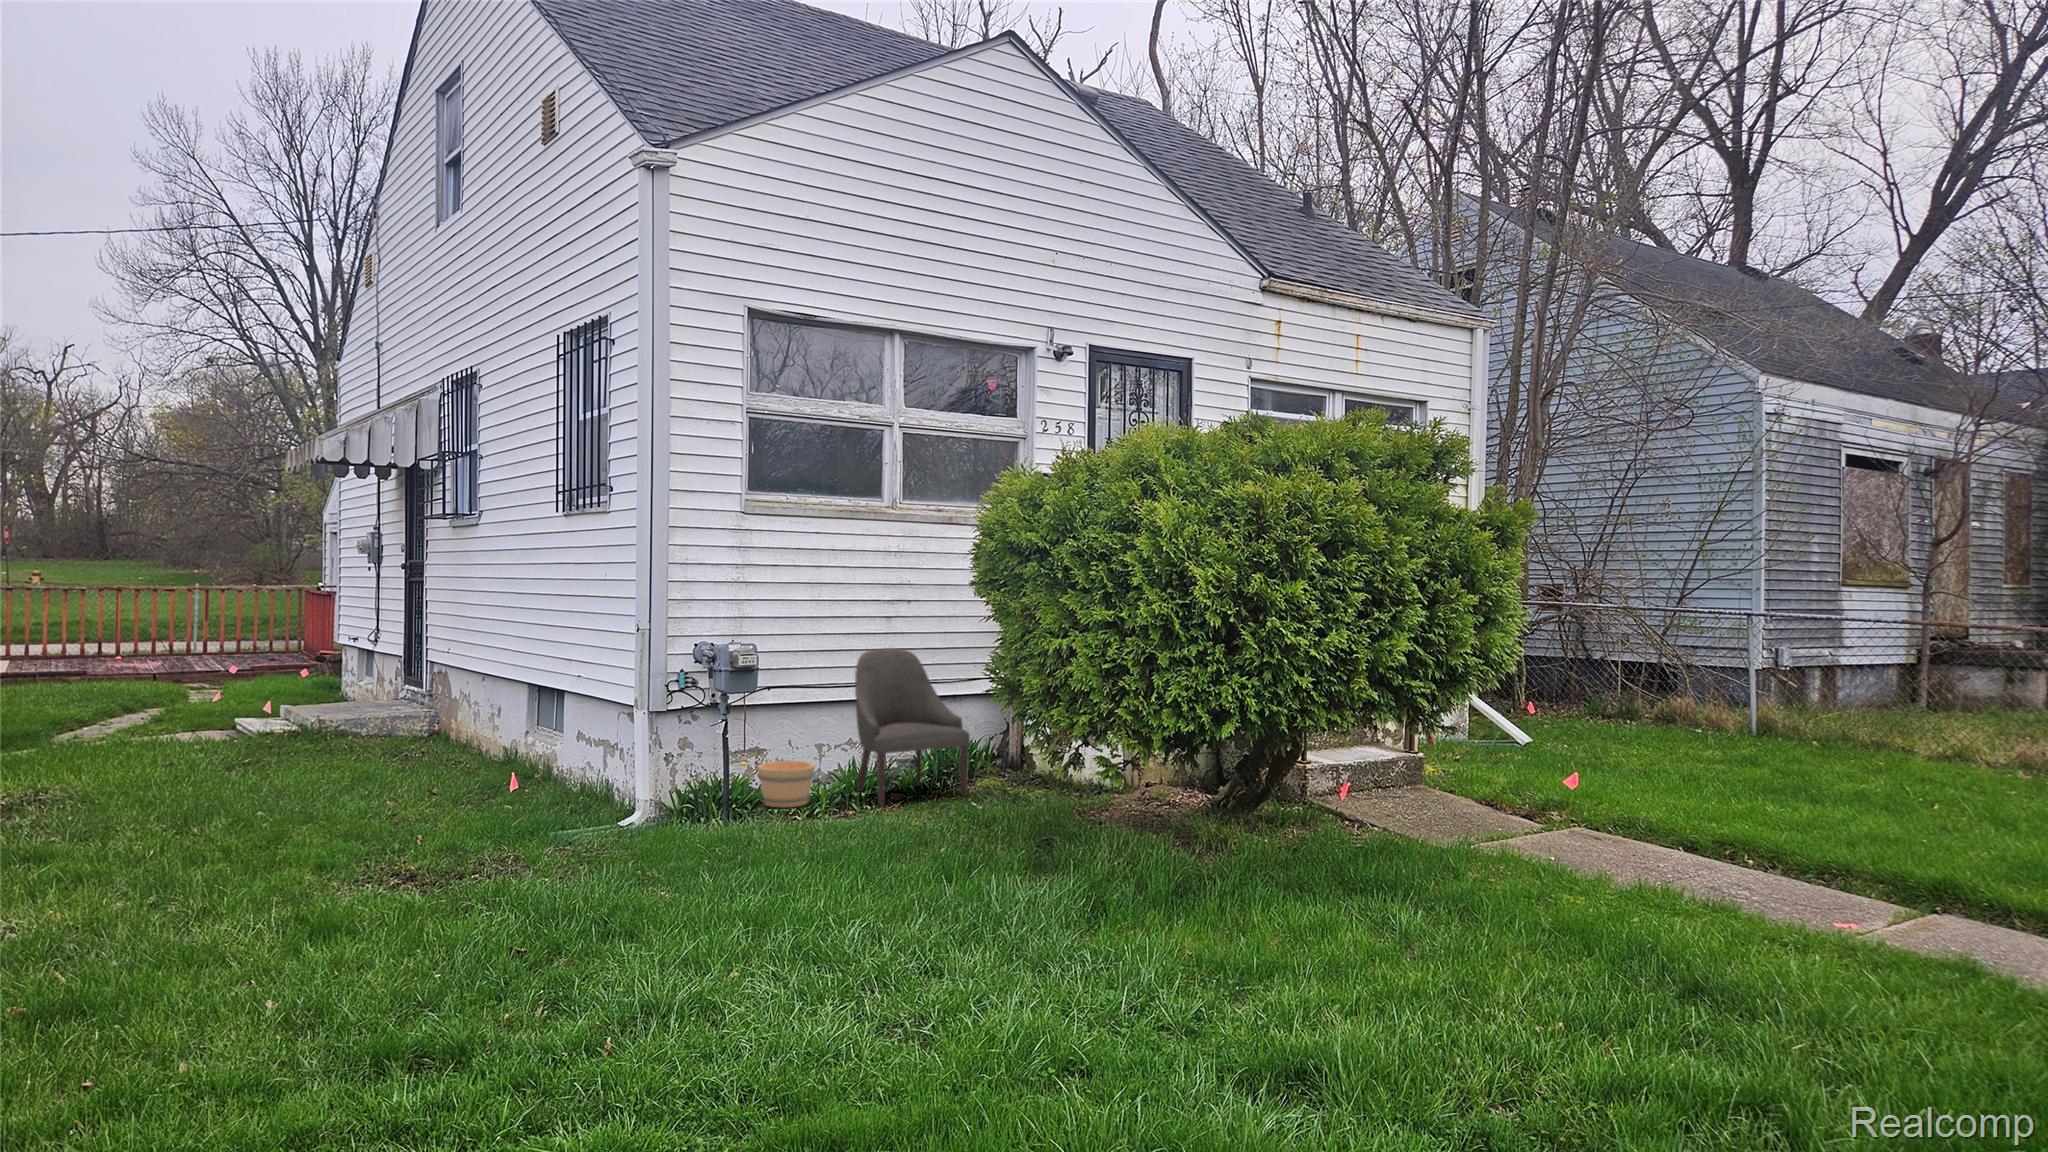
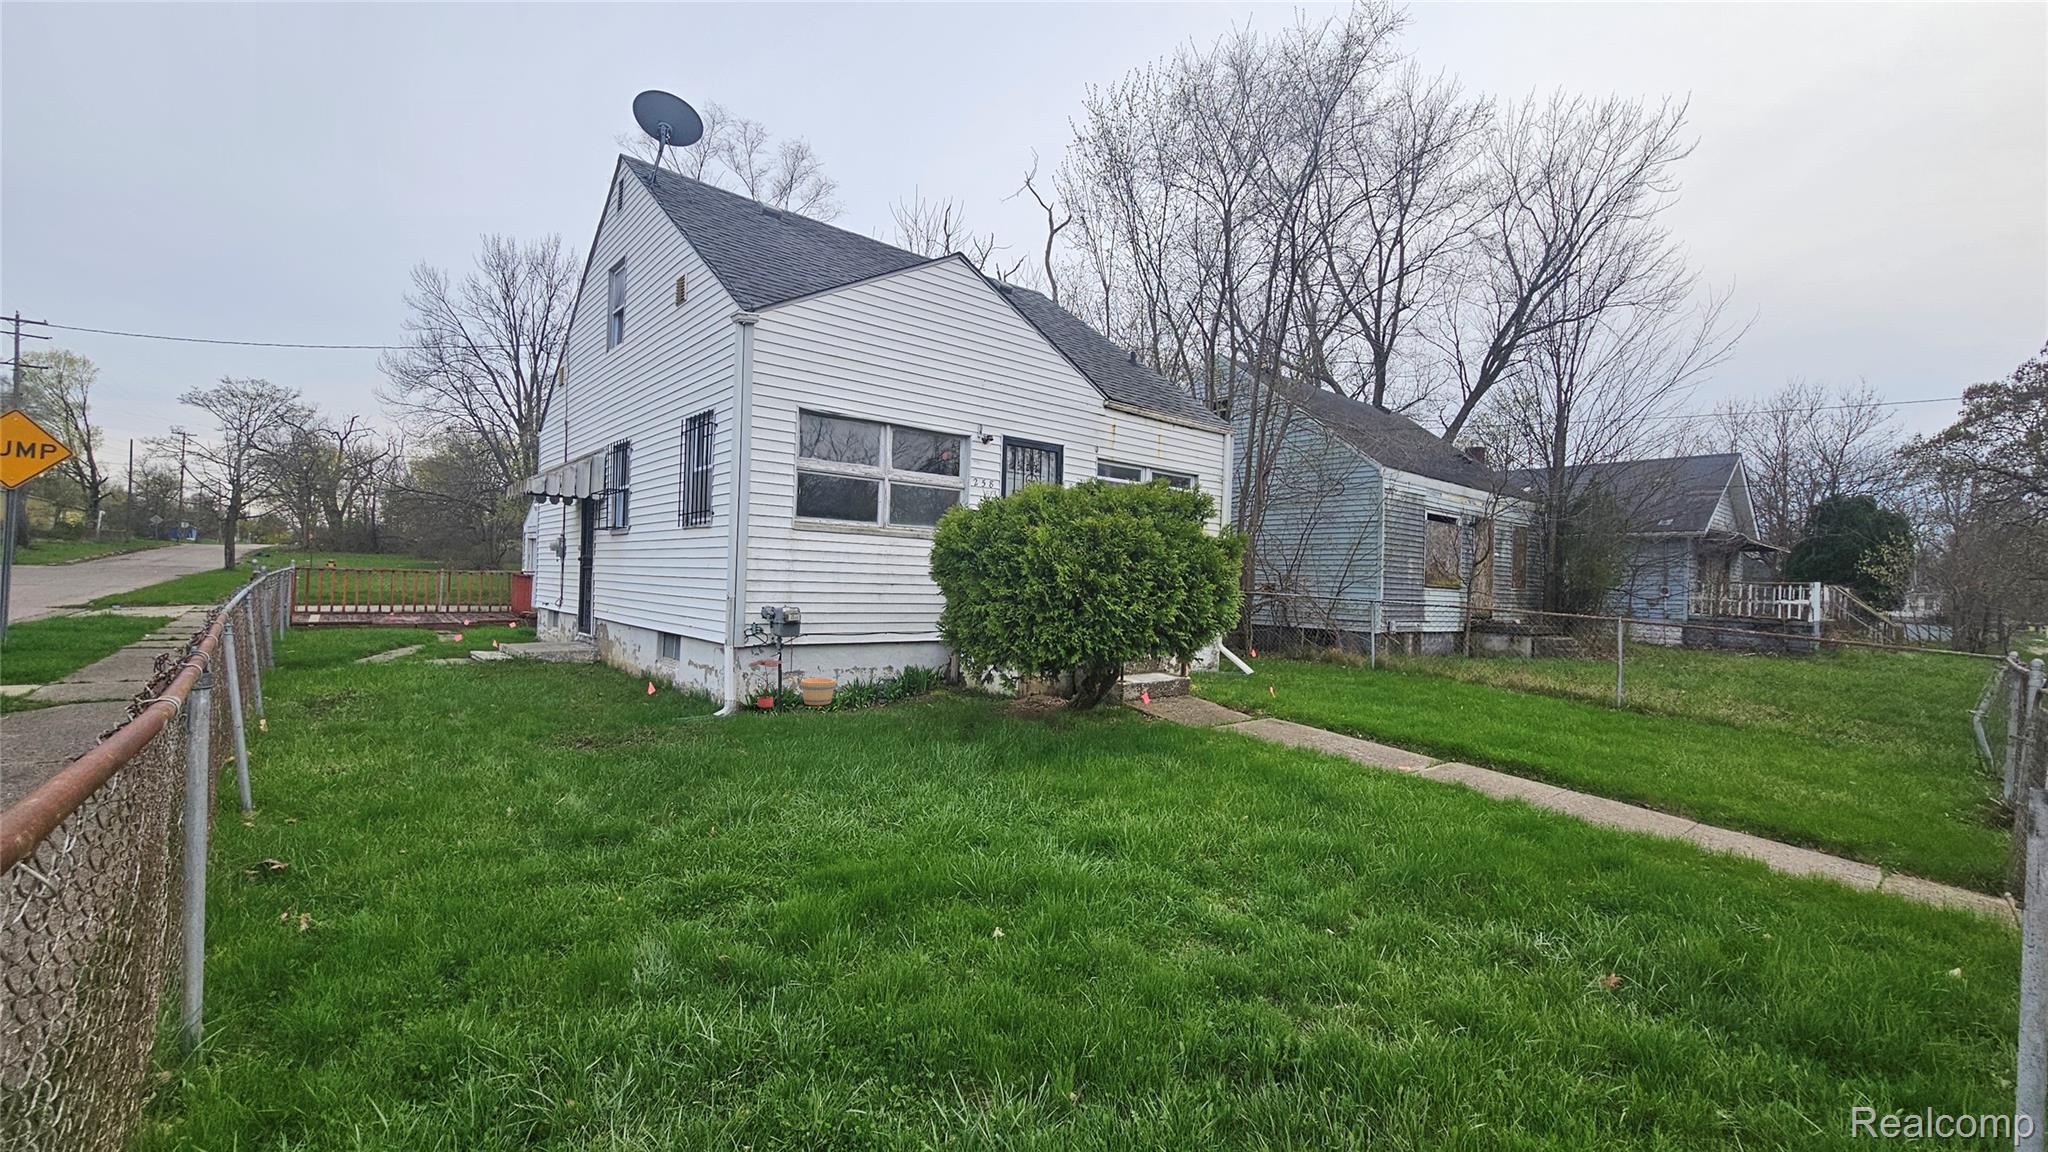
chair: present [855,648,970,805] -> none [860,613,929,705]
potted plant: none [670,733,727,813] -> present [748,660,783,708]

